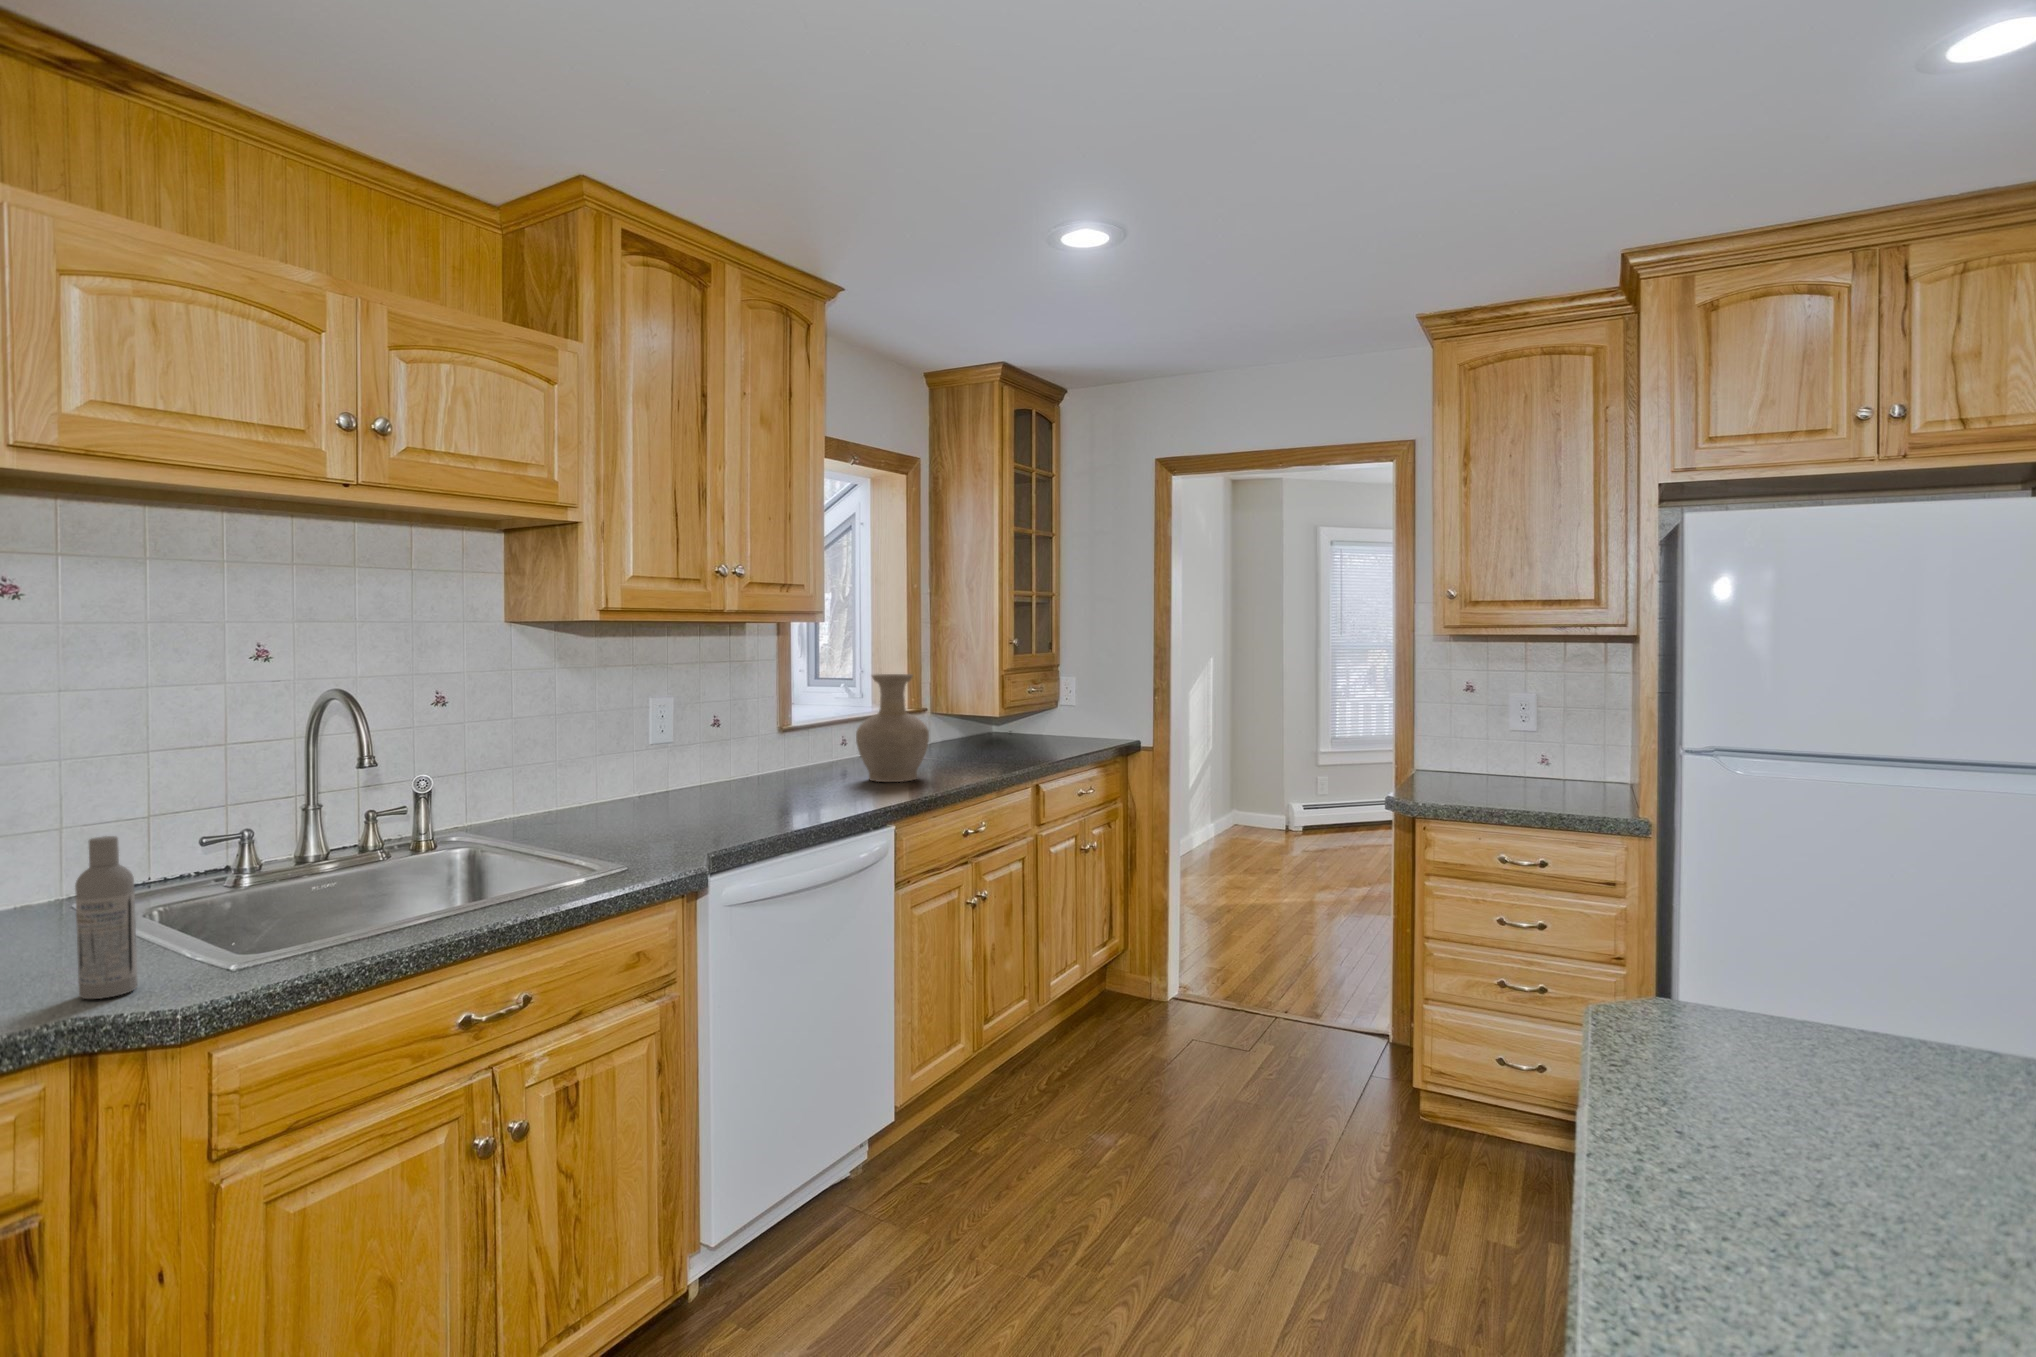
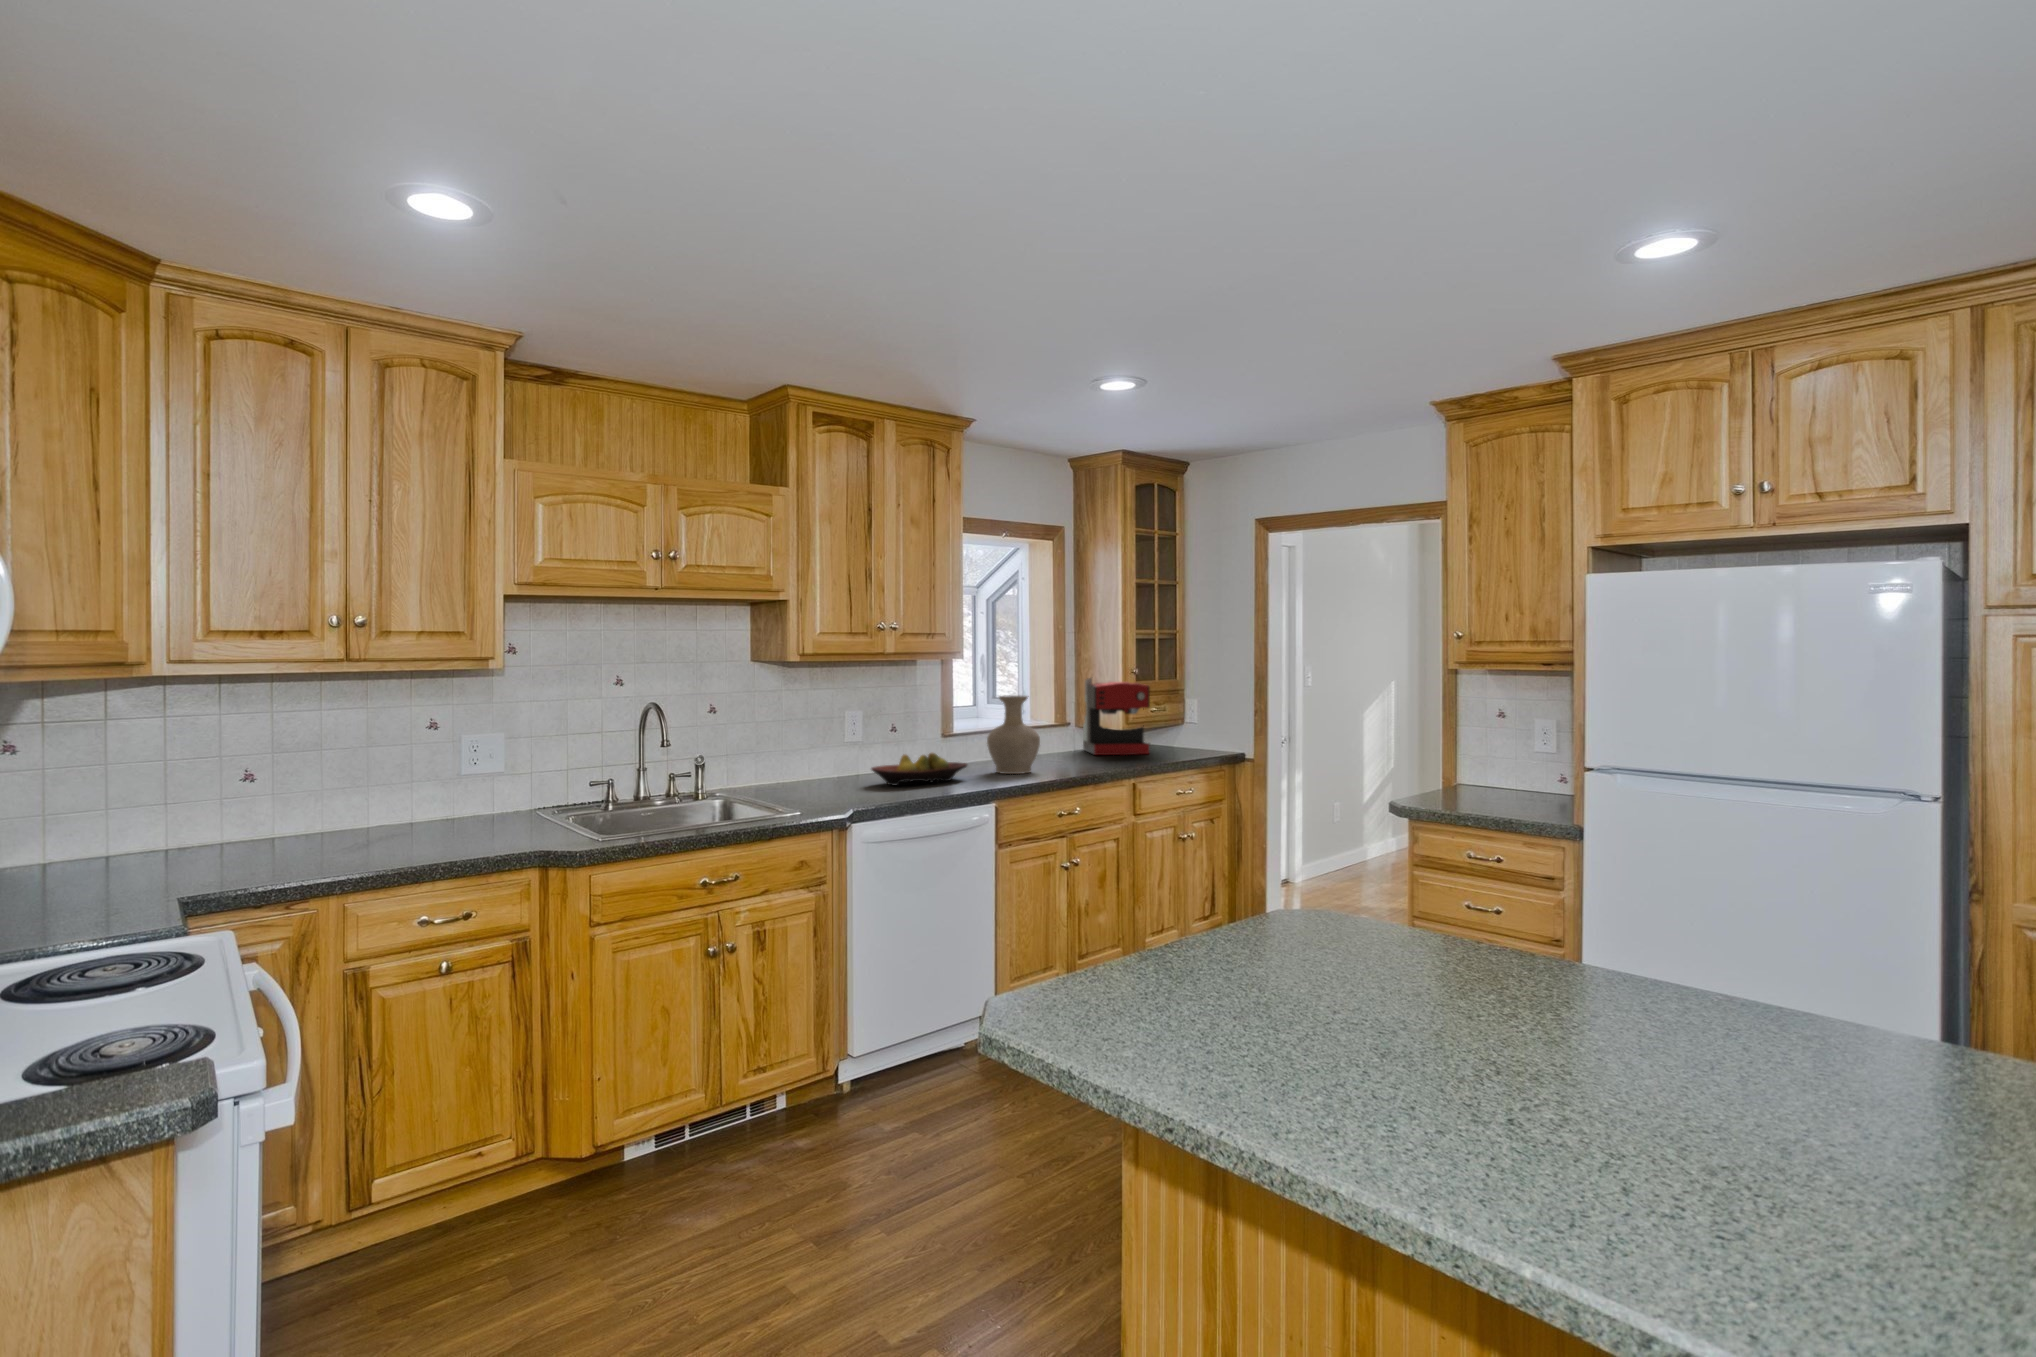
coffee maker: none [941,648,1034,750] -> present [1083,678,1150,755]
fruit bowl: none [704,757,842,809] -> present [871,753,967,785]
bottle: present [75,836,138,999] -> none [537,770,560,846]

